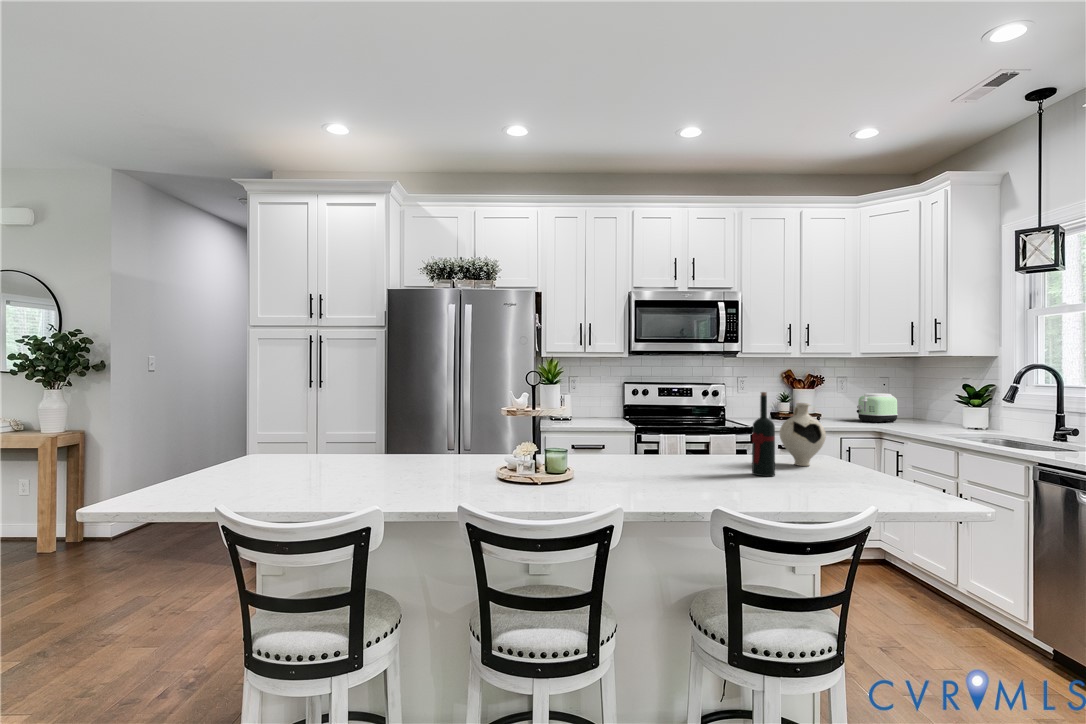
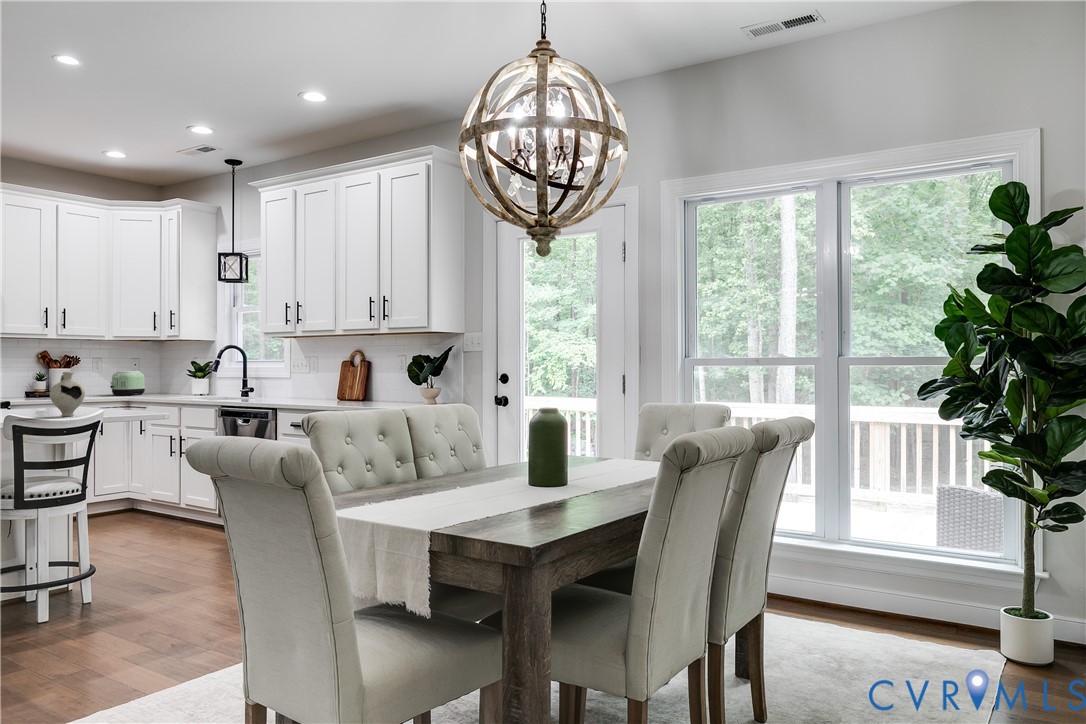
wine bottle: present [752,392,775,477] -> none [32,363,49,421]

